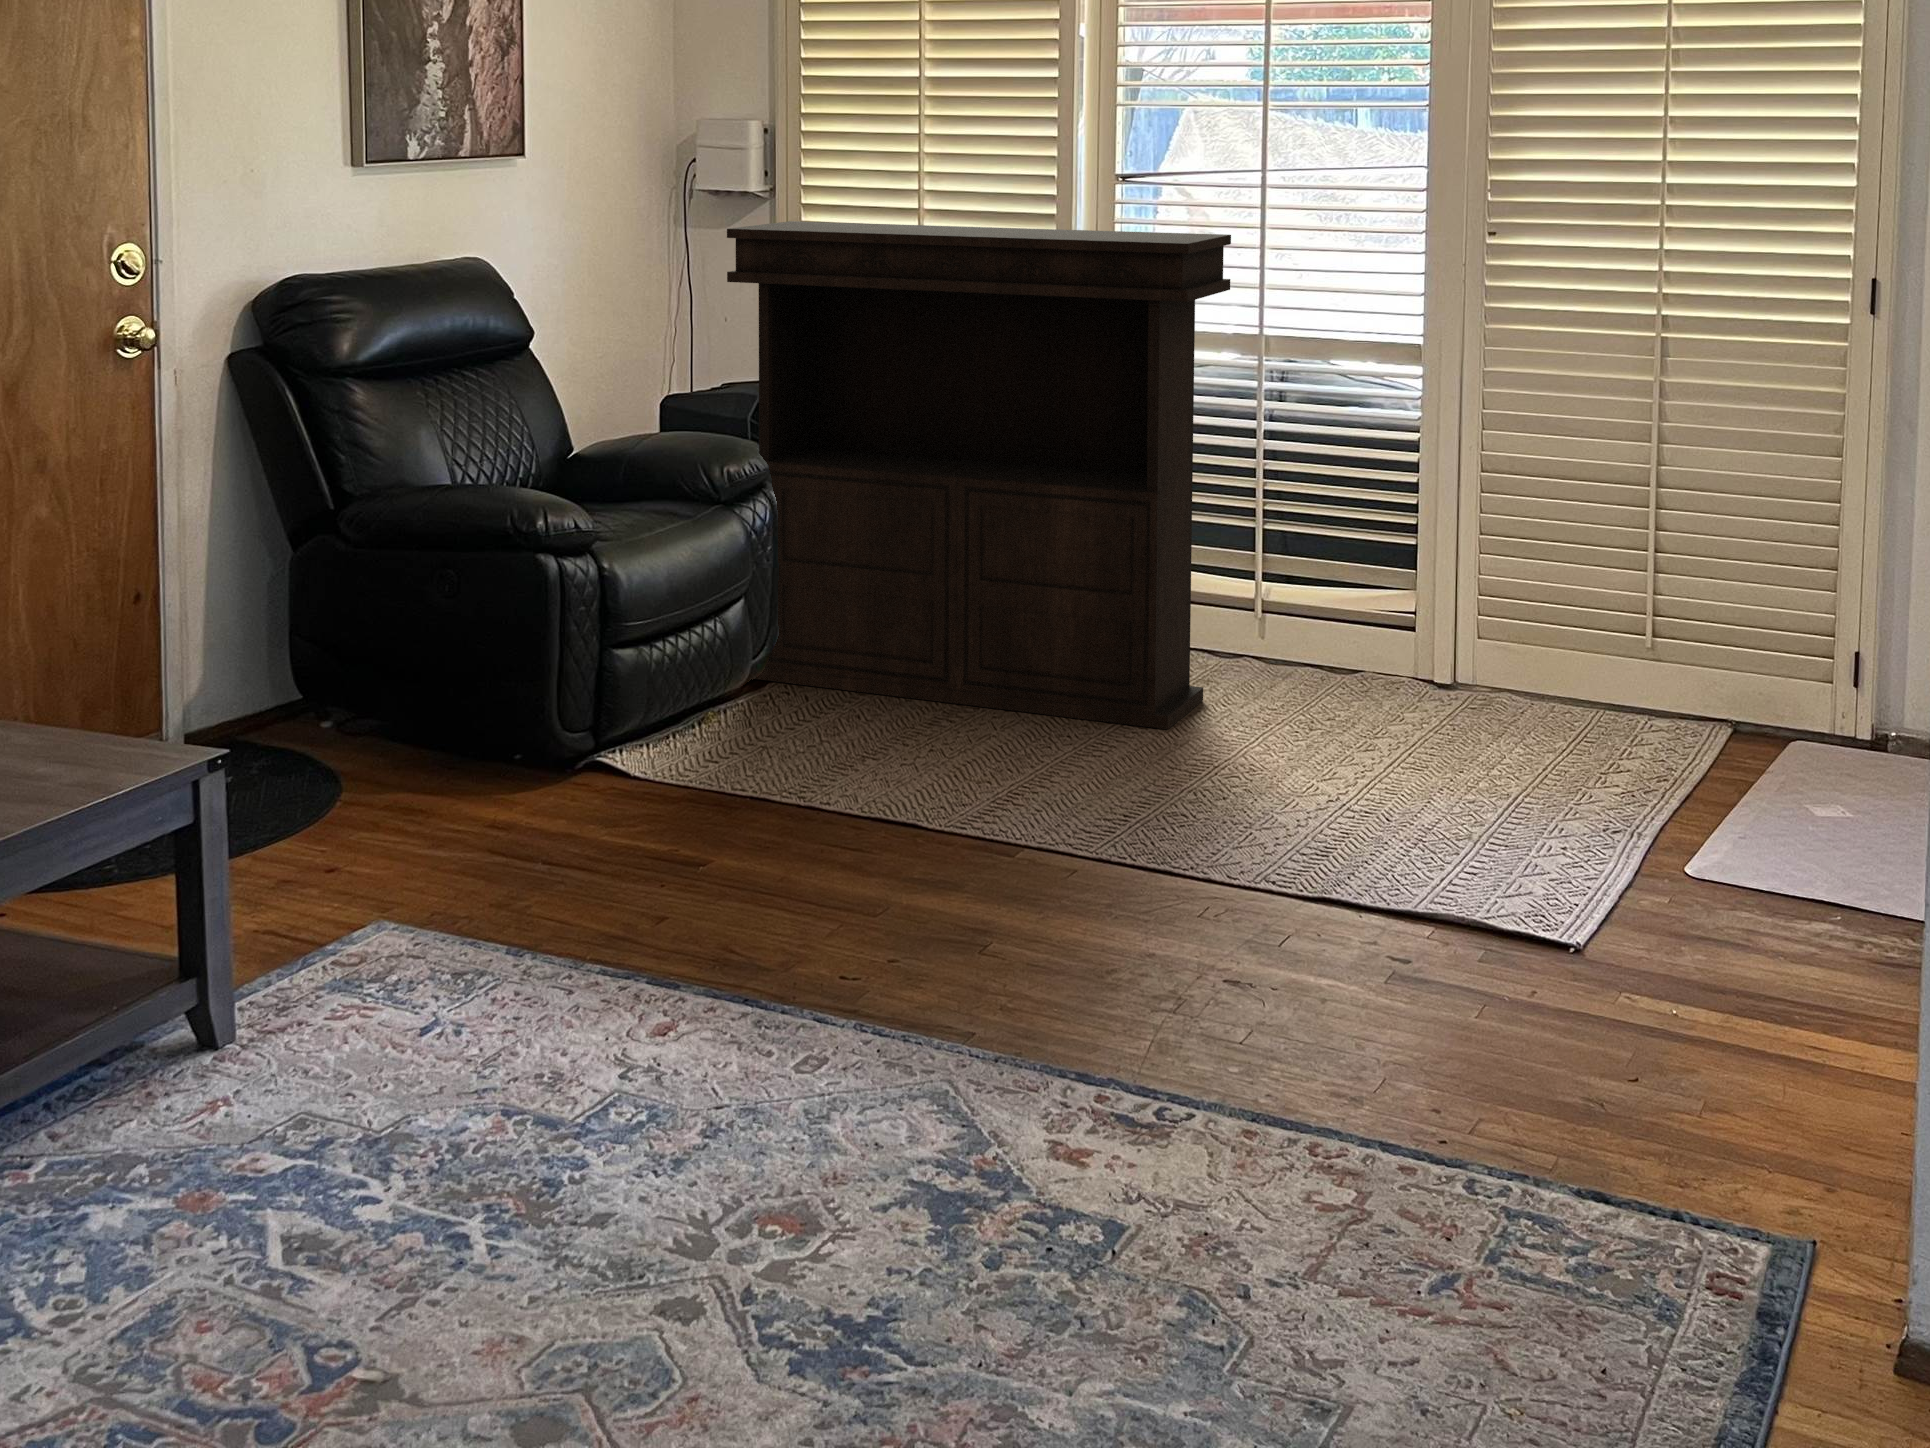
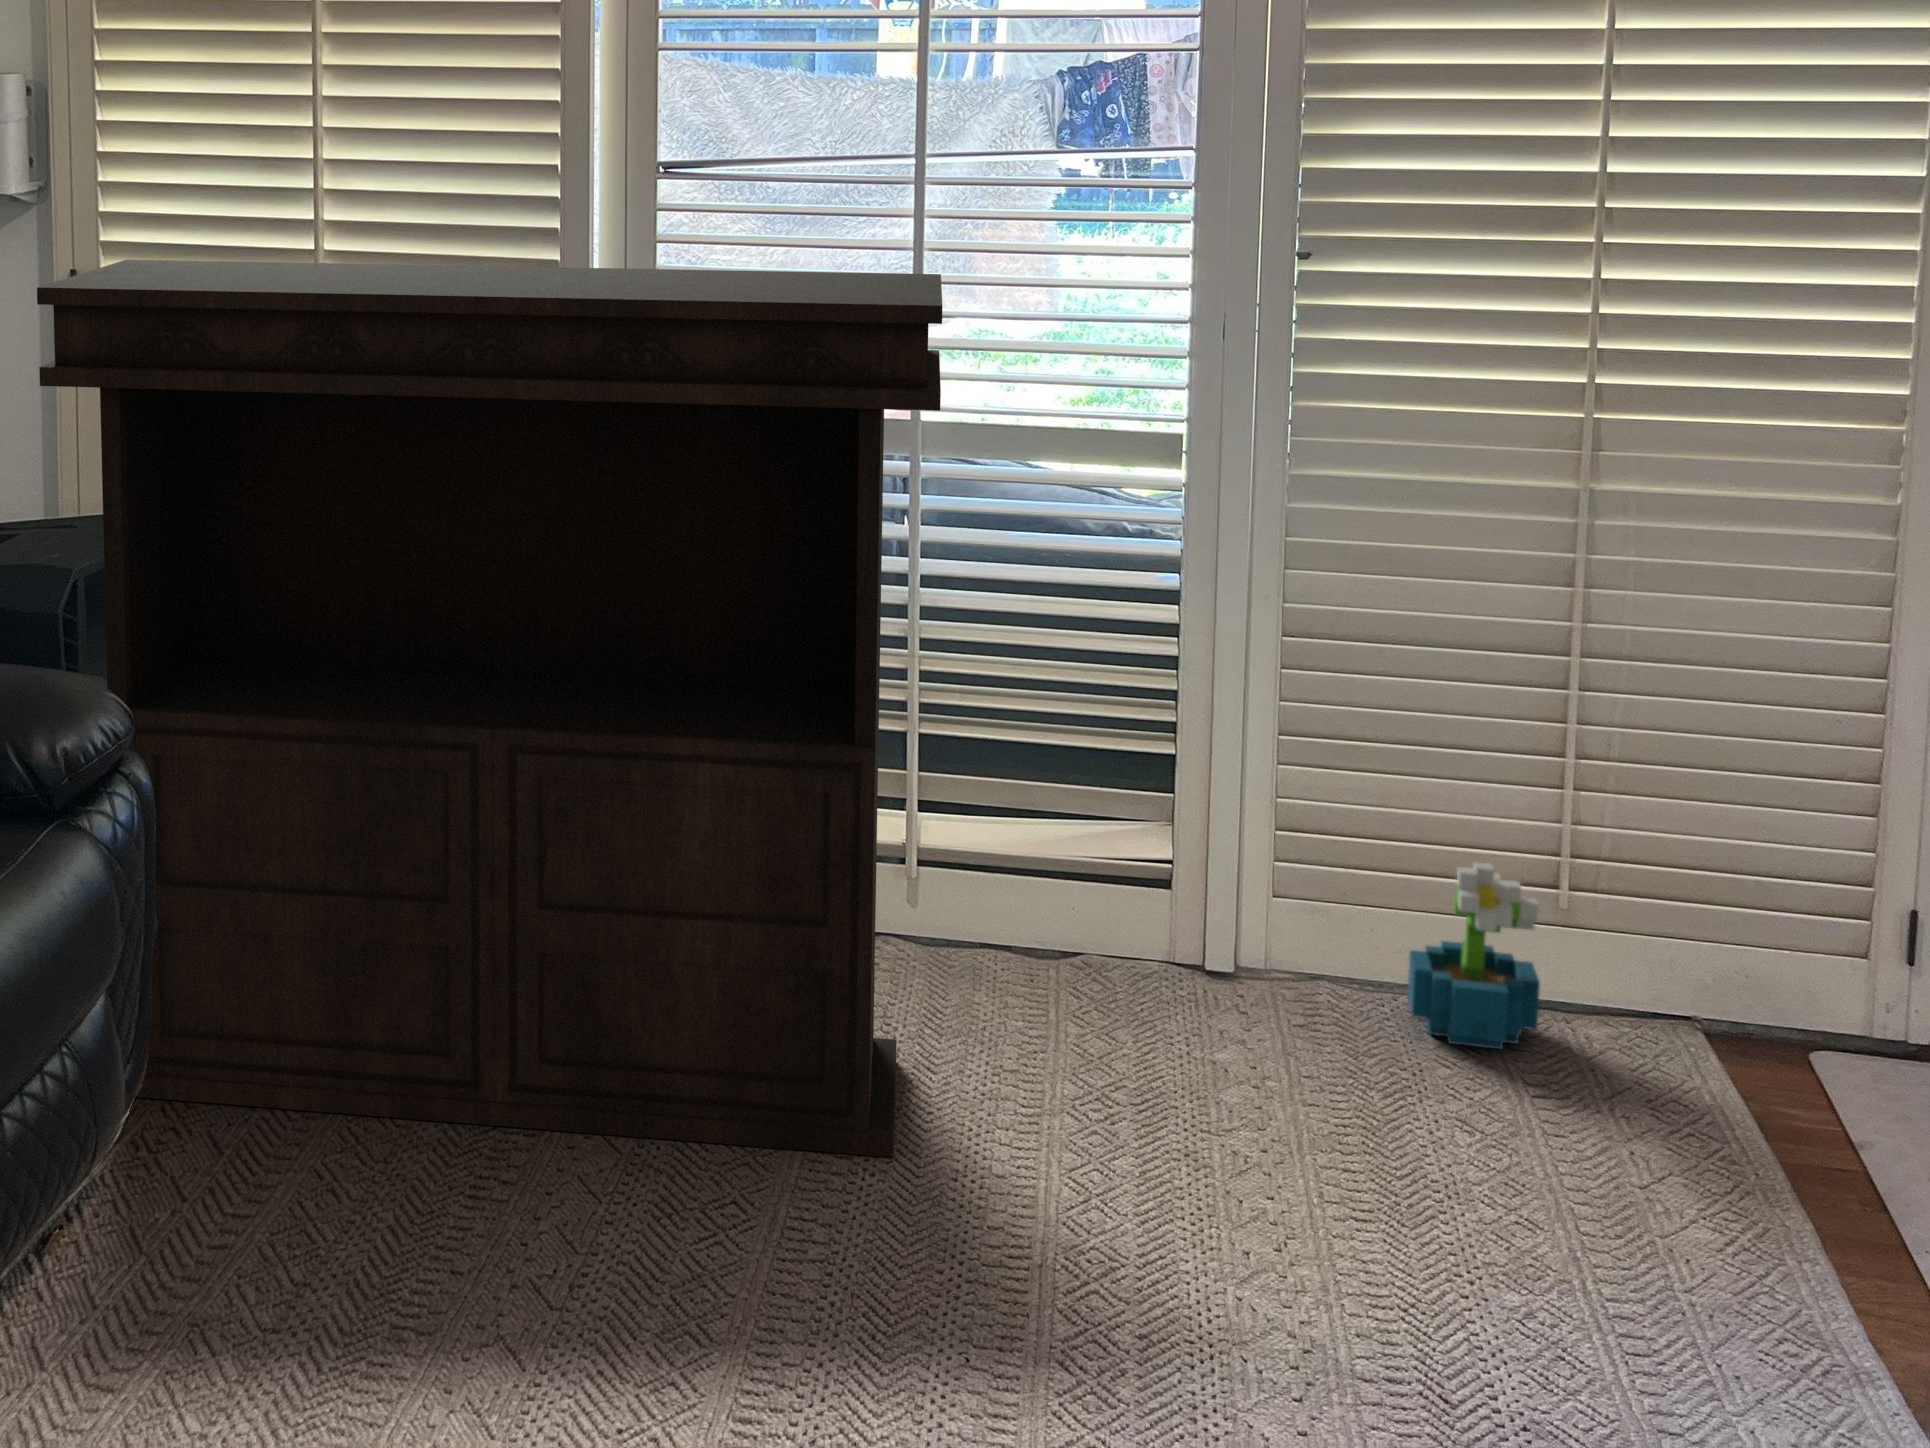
decorative plant: none [1533,606,1618,723] -> present [1408,862,1540,1049]

